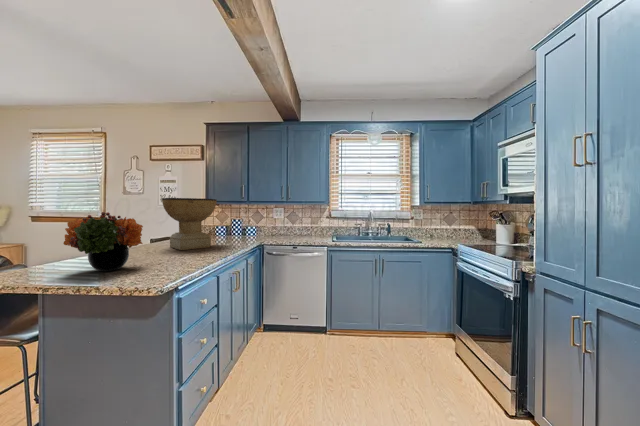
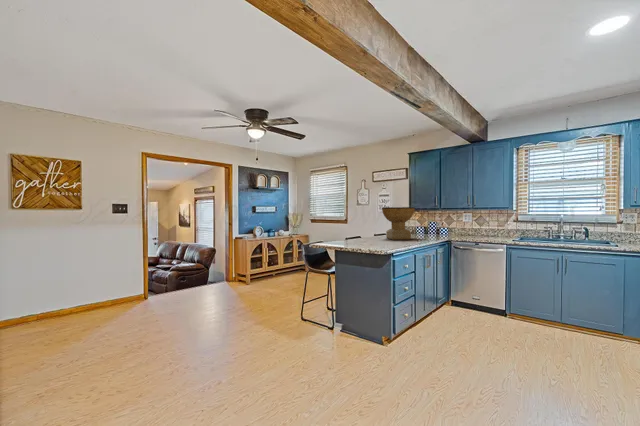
flower arrangement: present [63,212,143,271] -> none [343,216,375,244]

